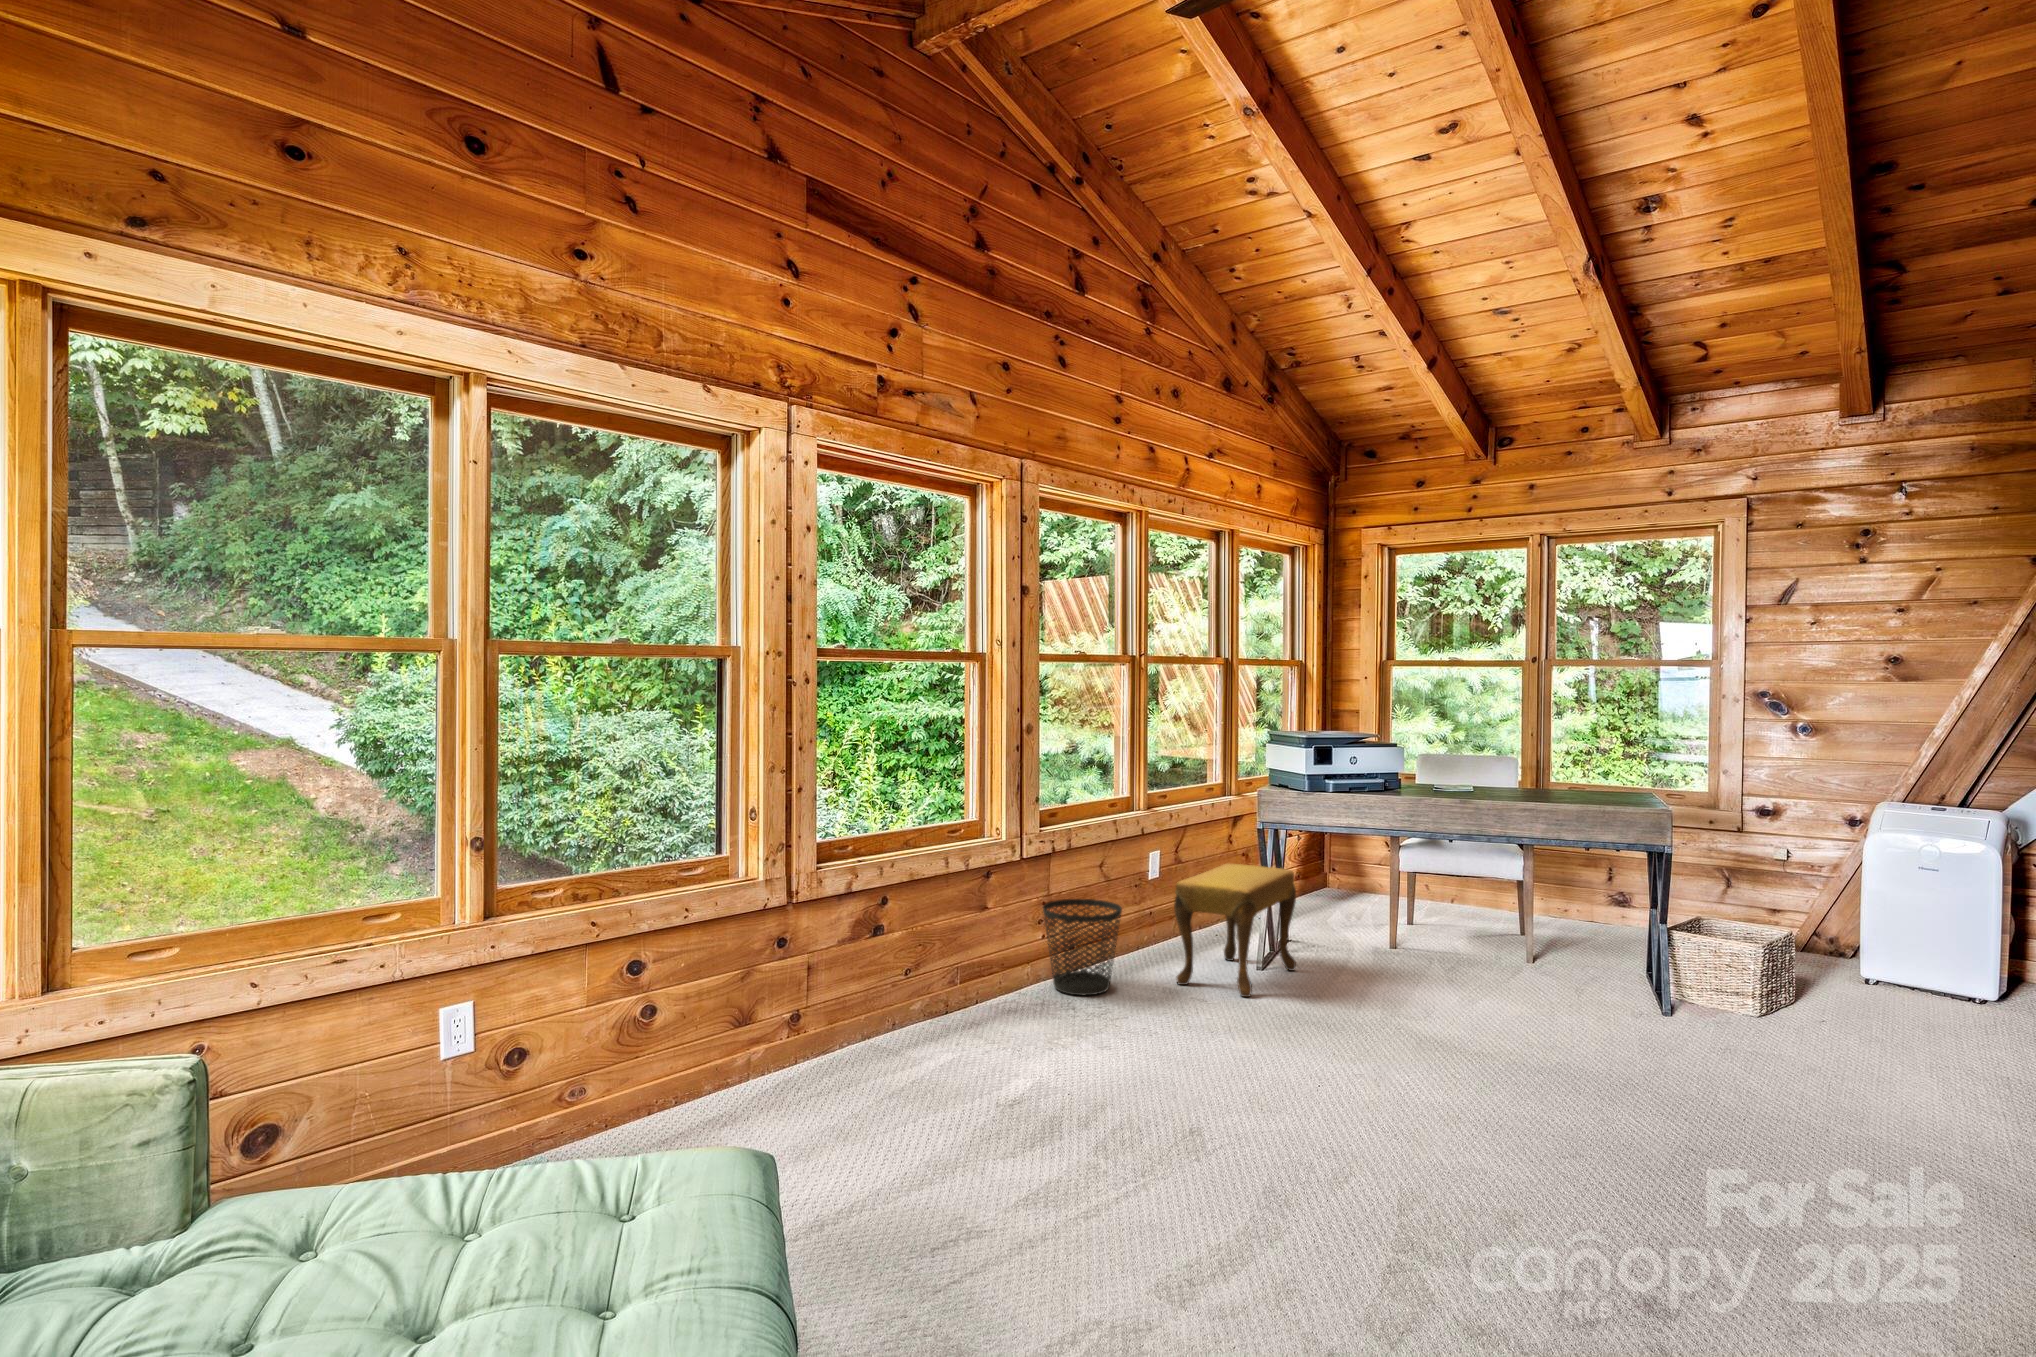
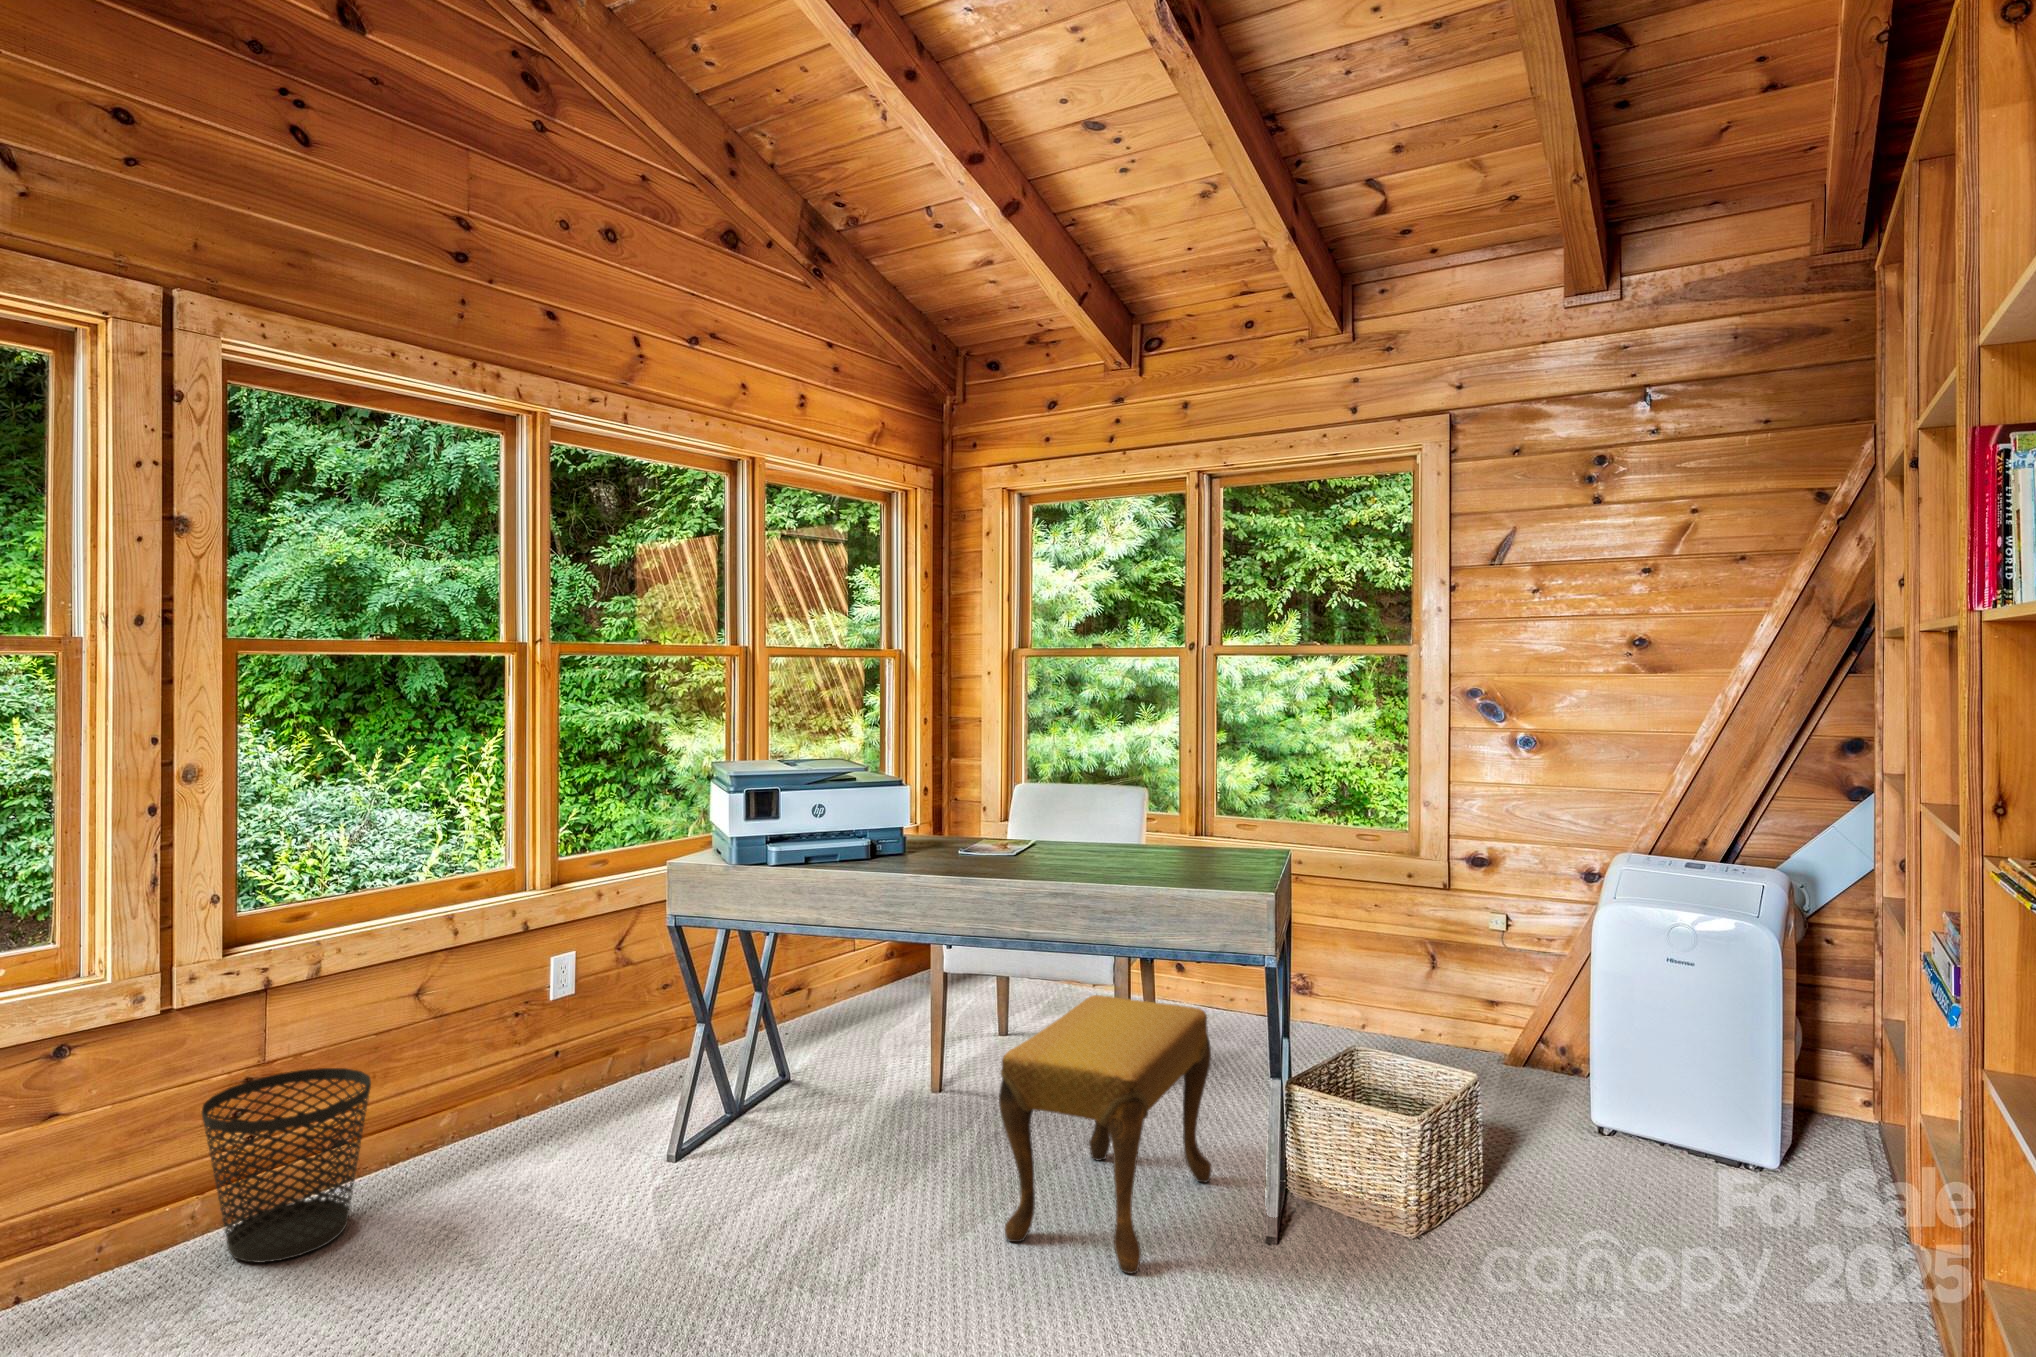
footstool: present [1174,863,1296,997] -> present [999,995,1212,1274]

